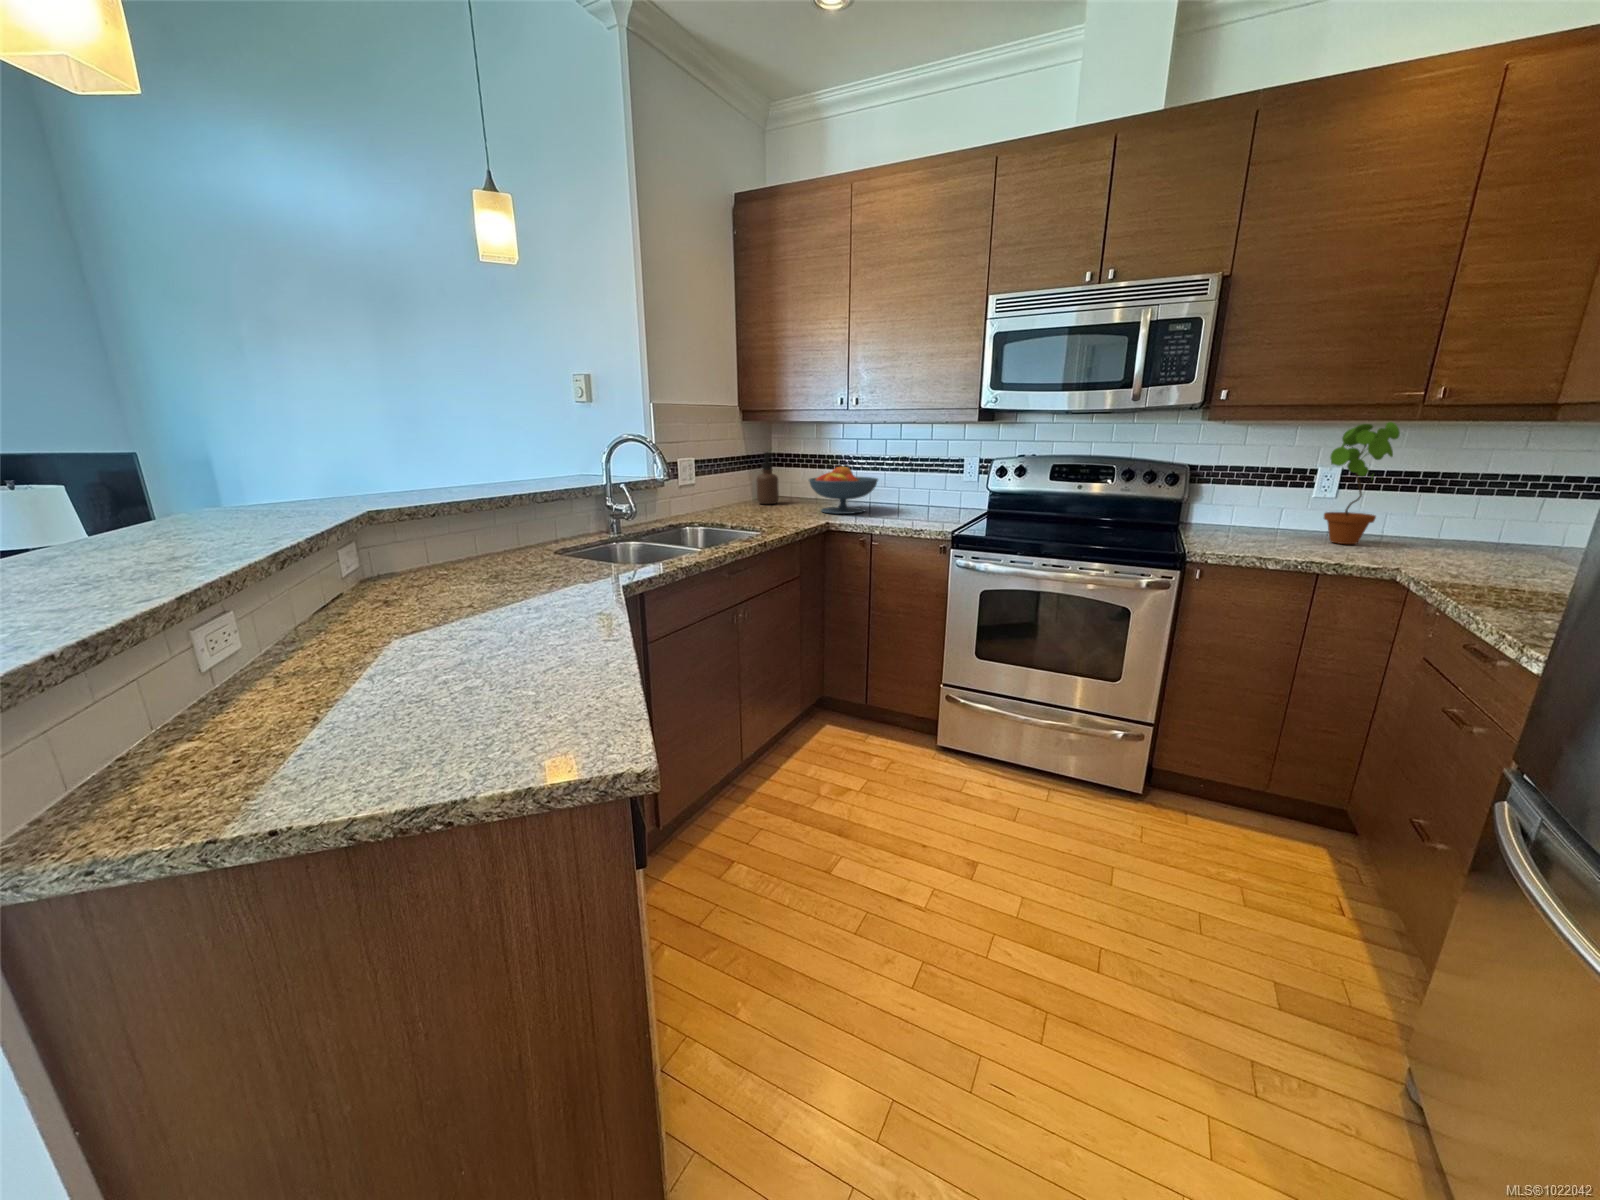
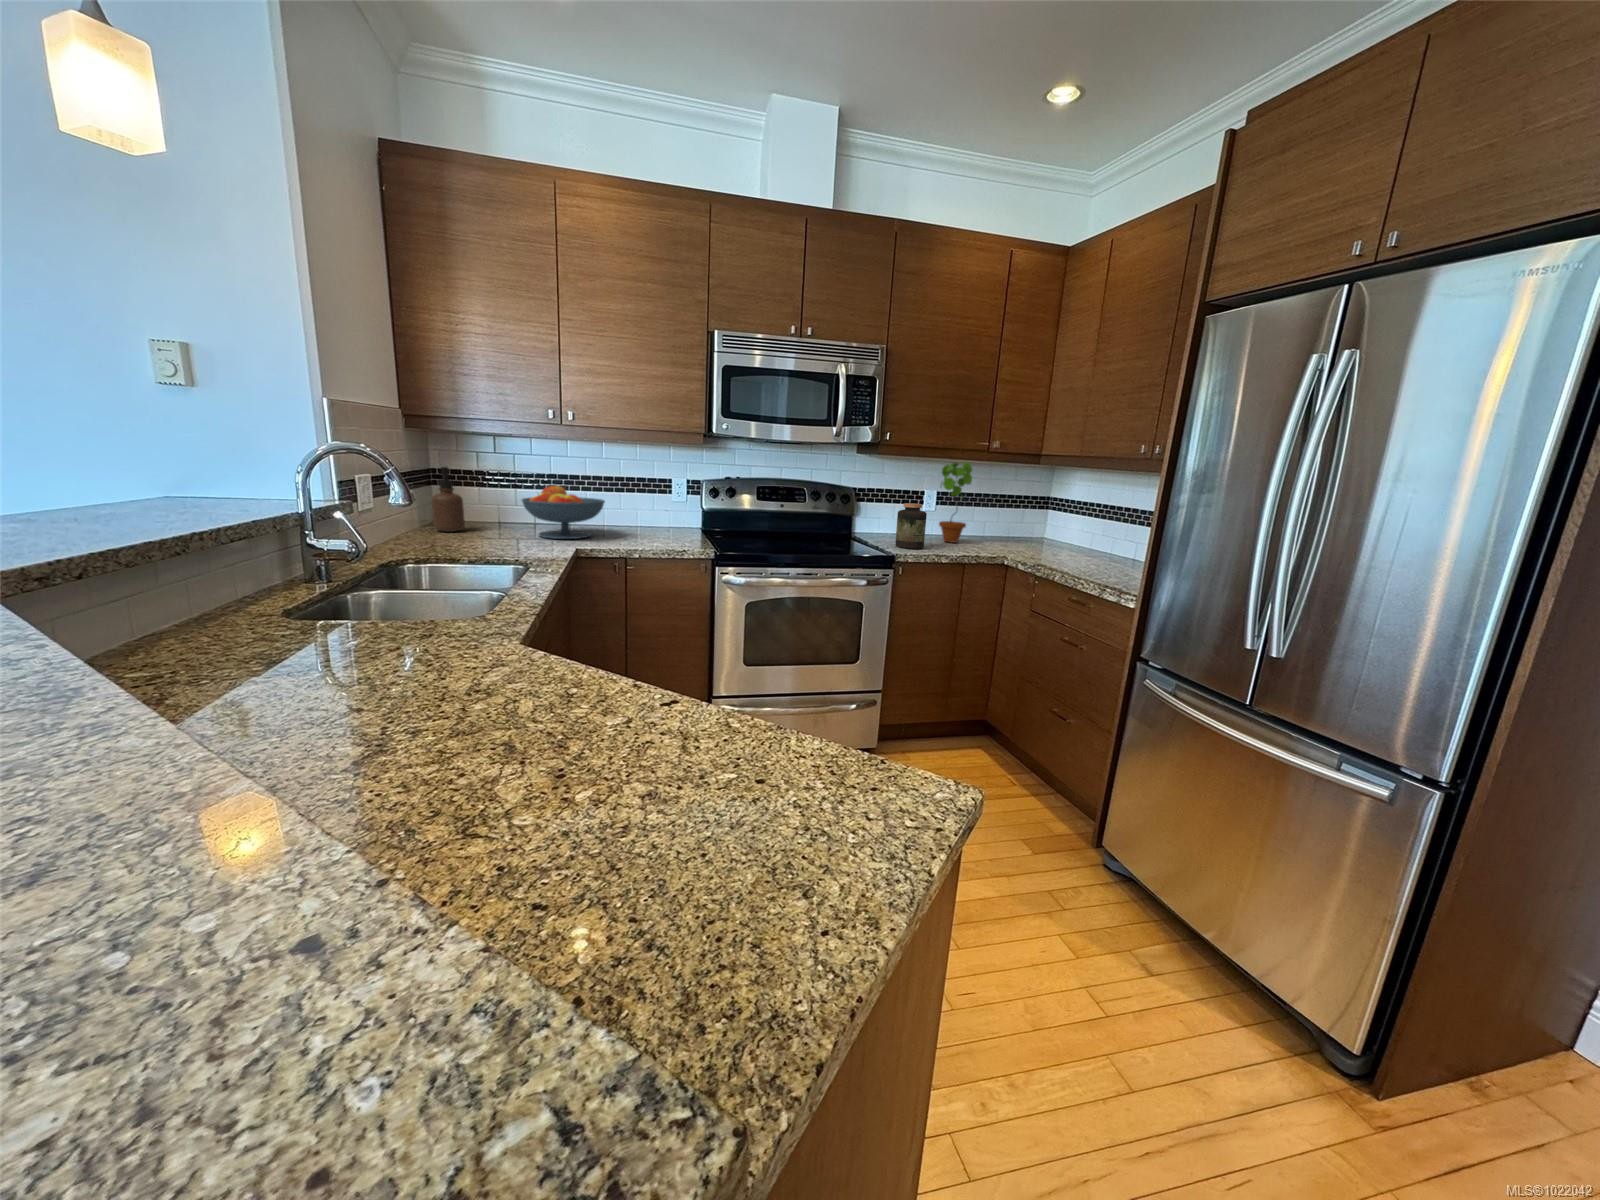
jar: none [1217,484,1272,548] -> present [895,503,927,549]

